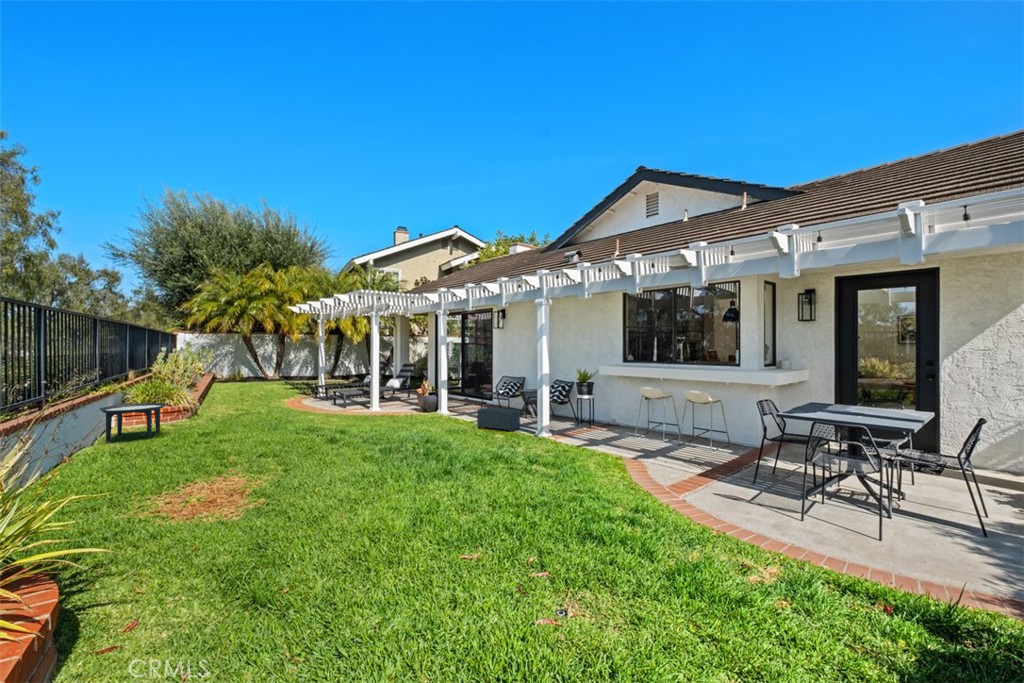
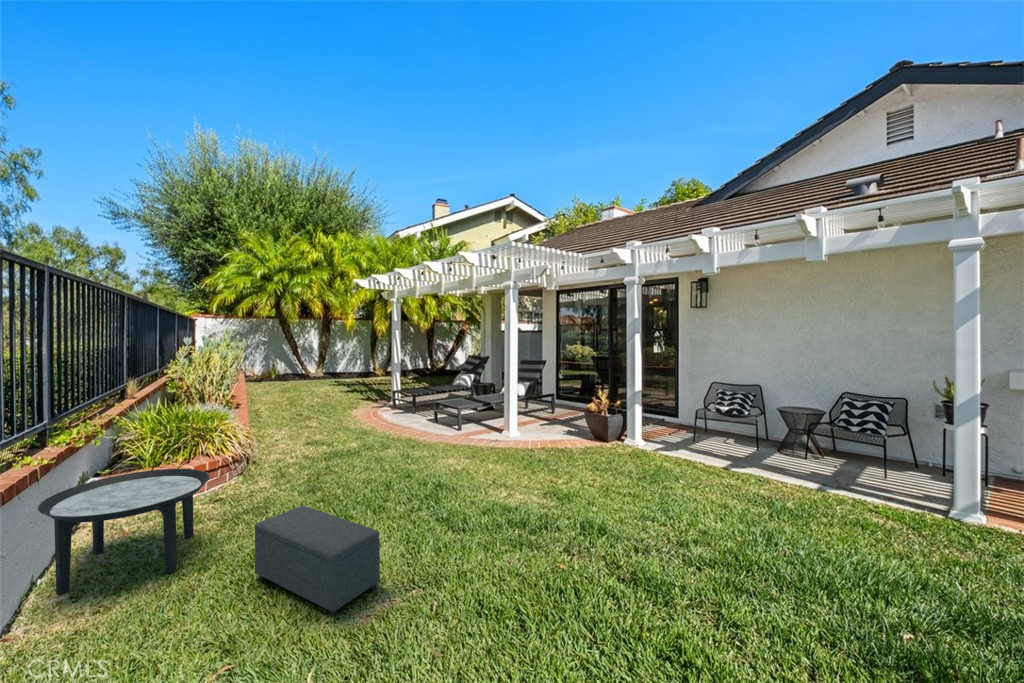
ottoman: present [477,407,520,432] -> present [255,506,380,616]

